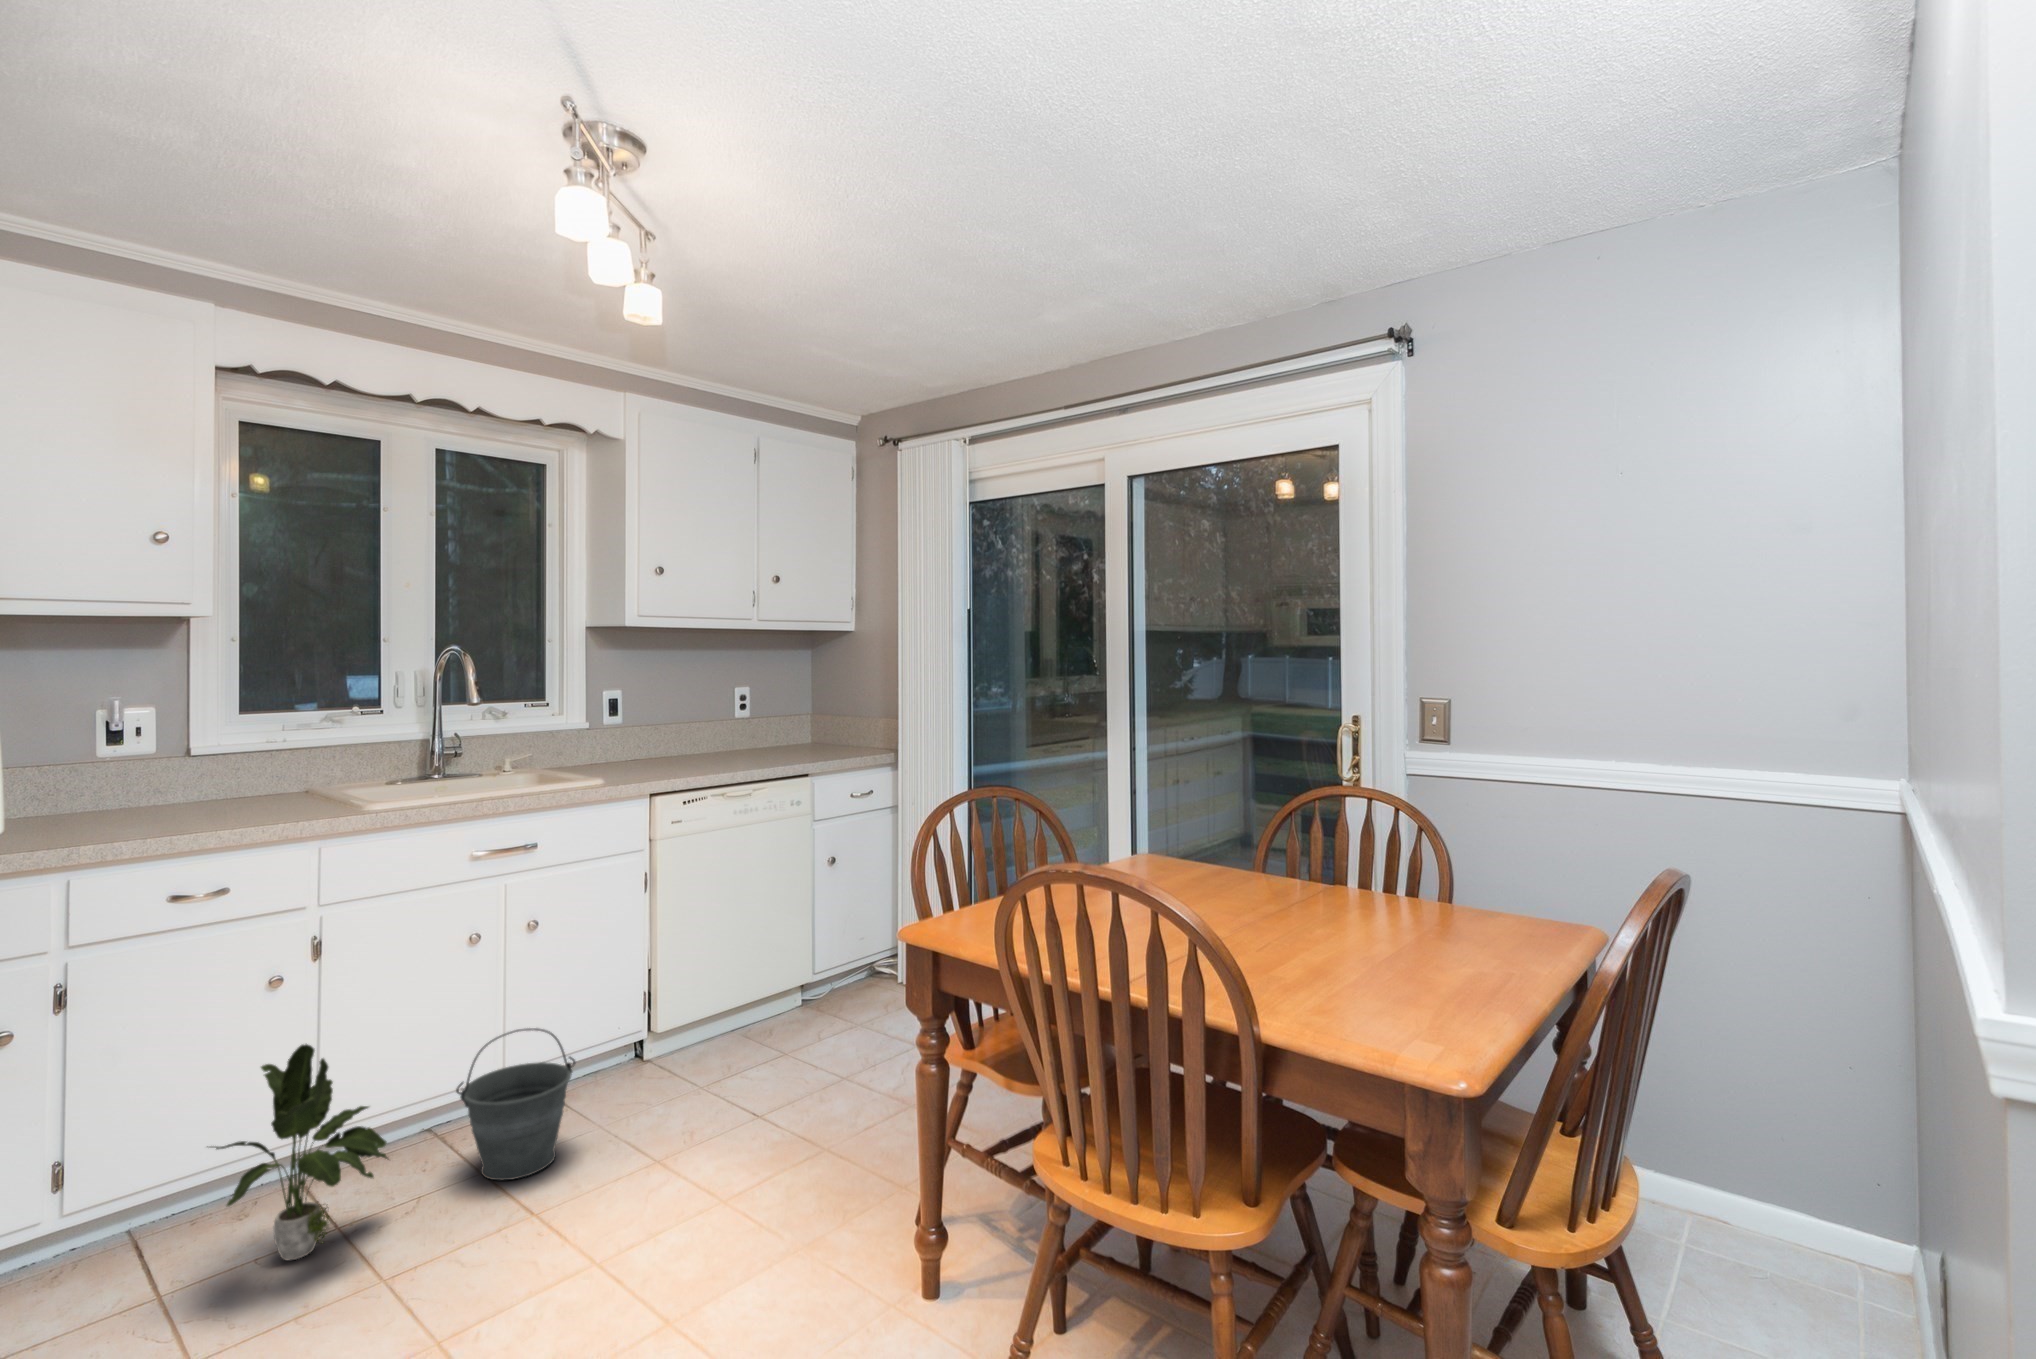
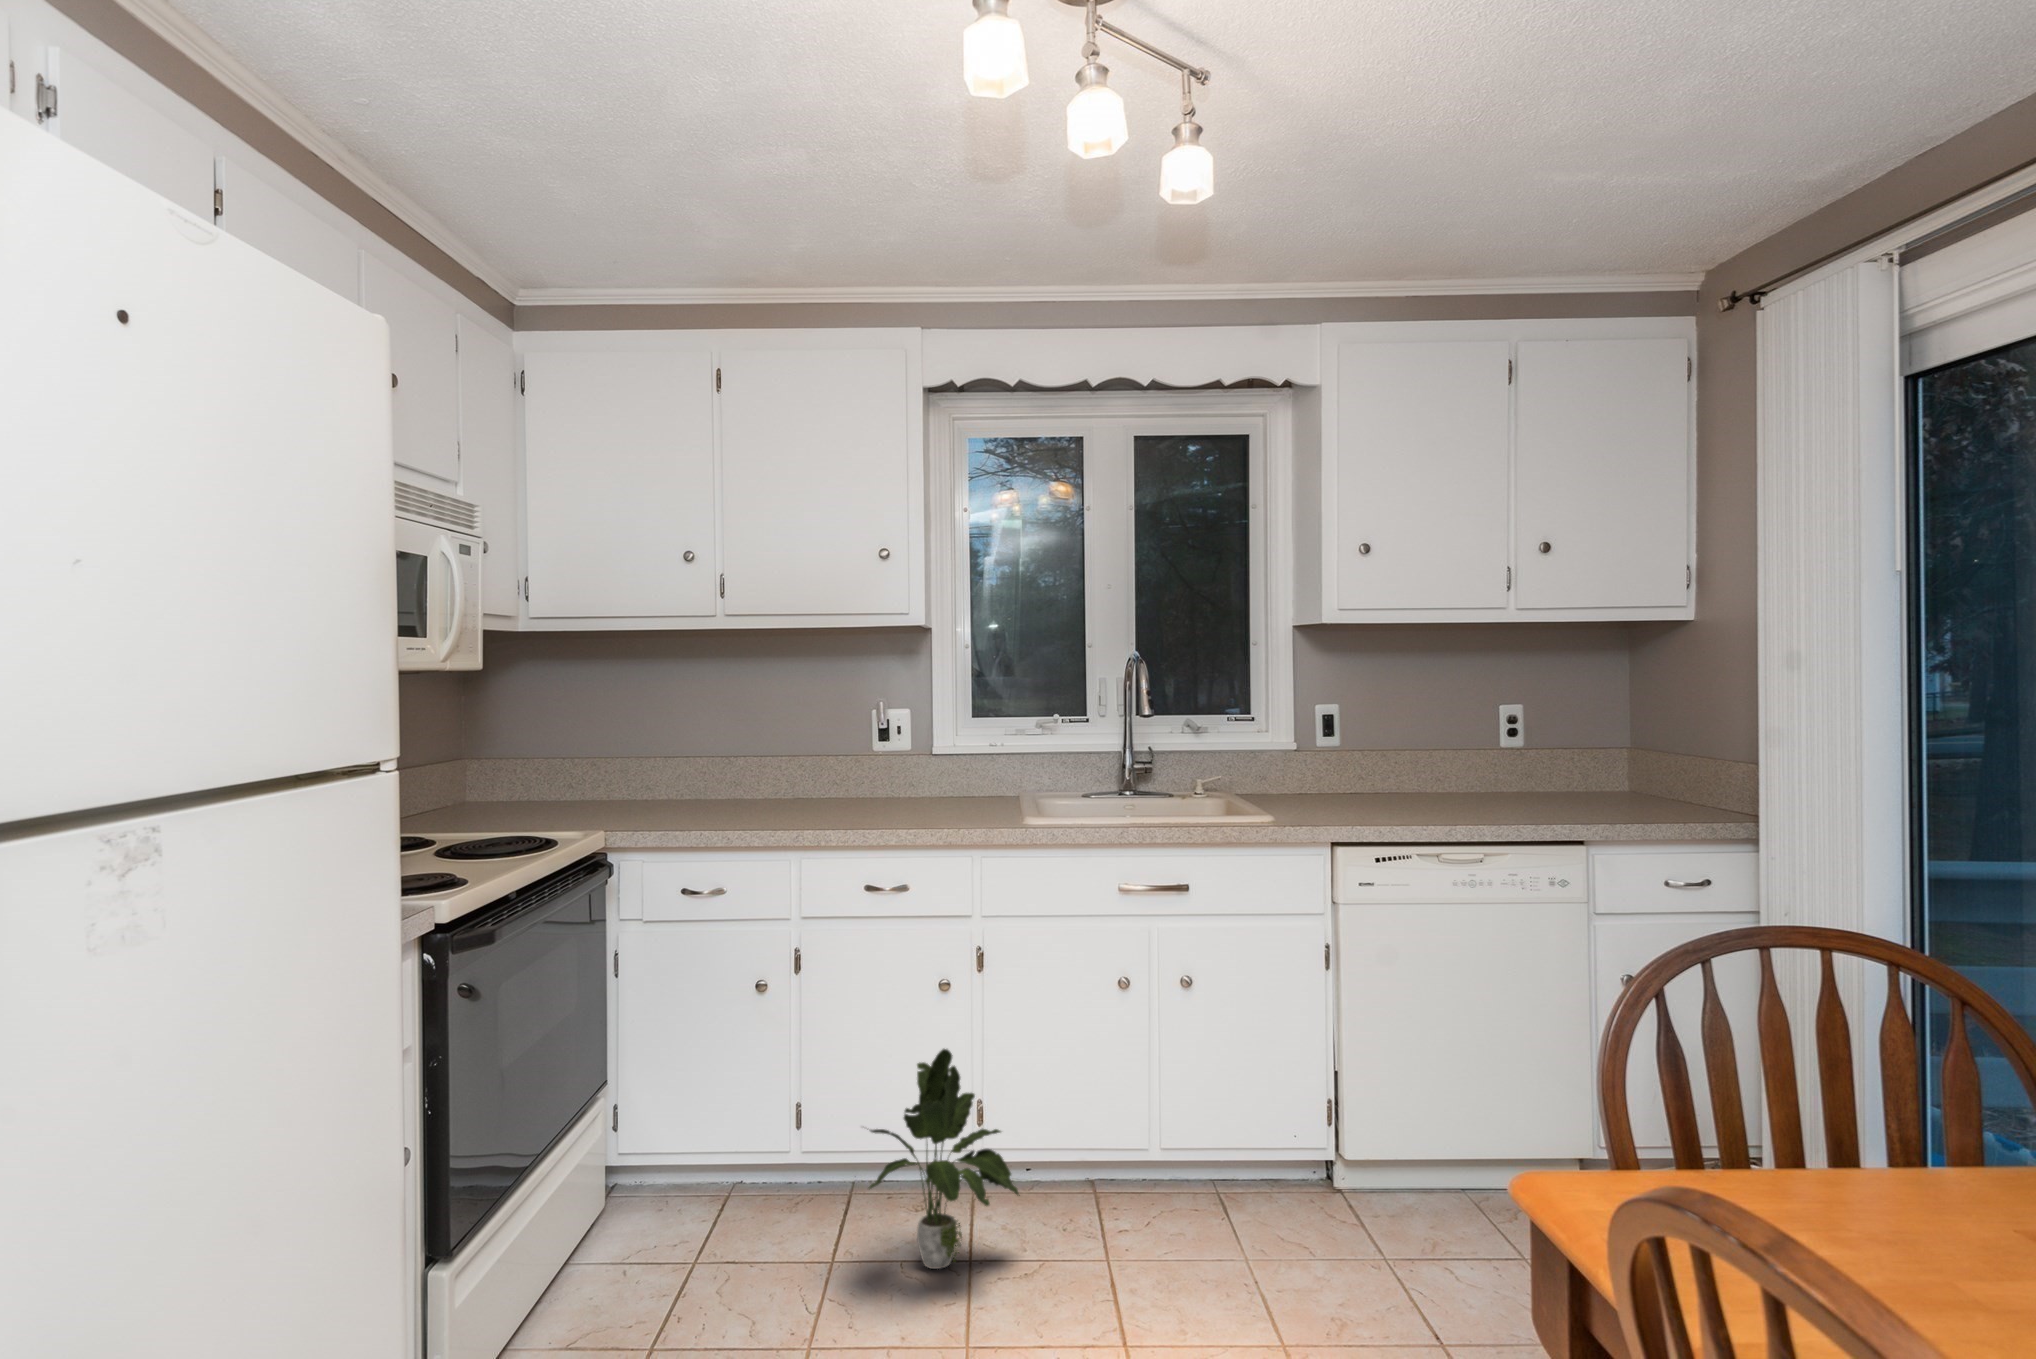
bucket: present [456,1028,575,1180] -> none [1089,1088,1217,1266]

